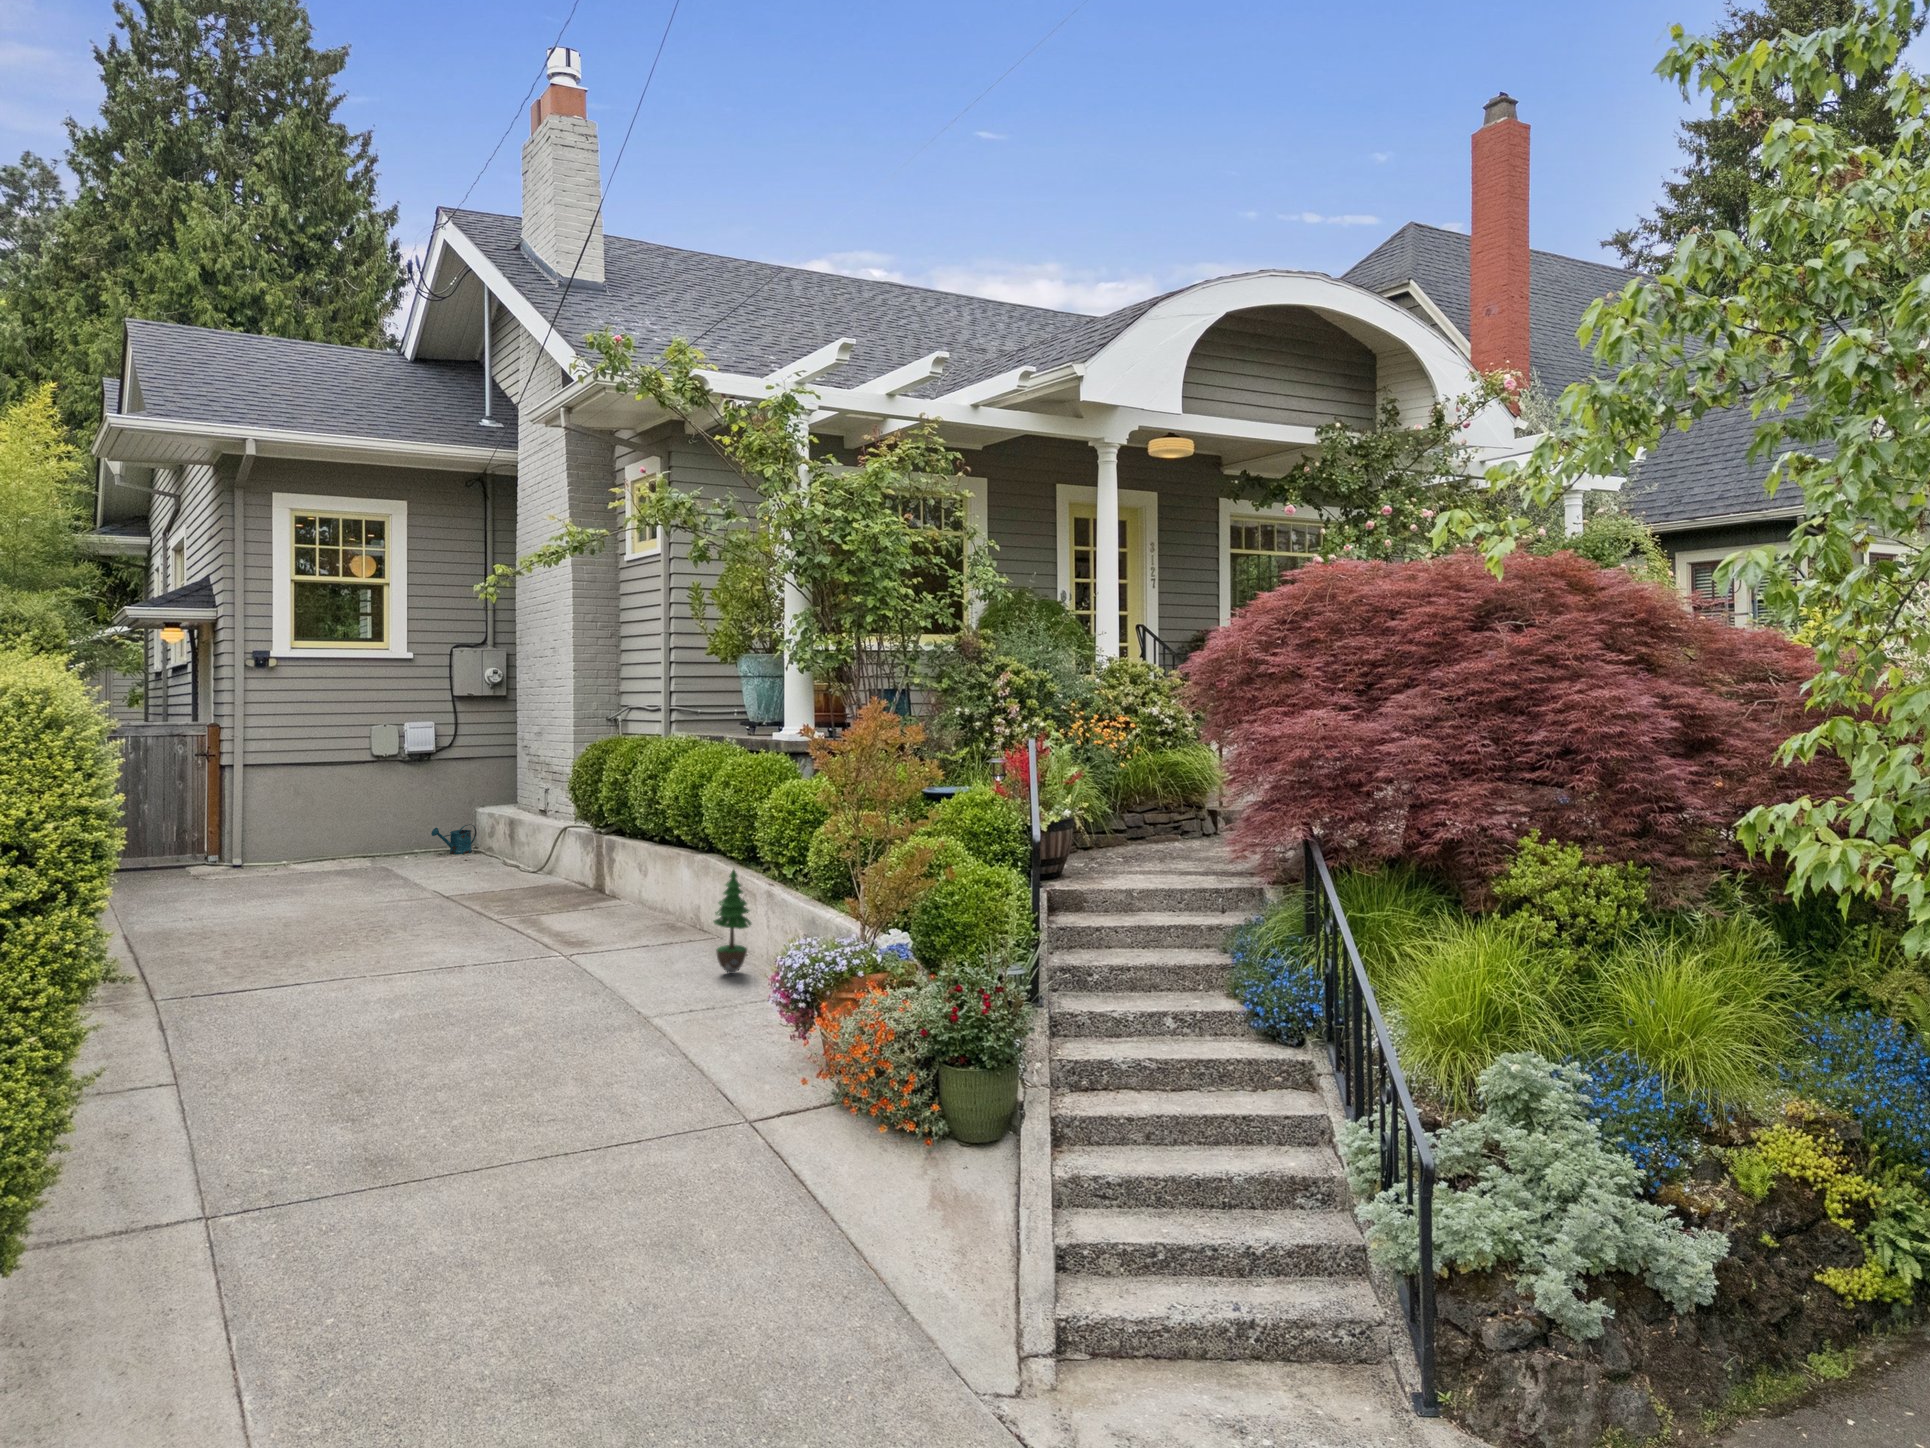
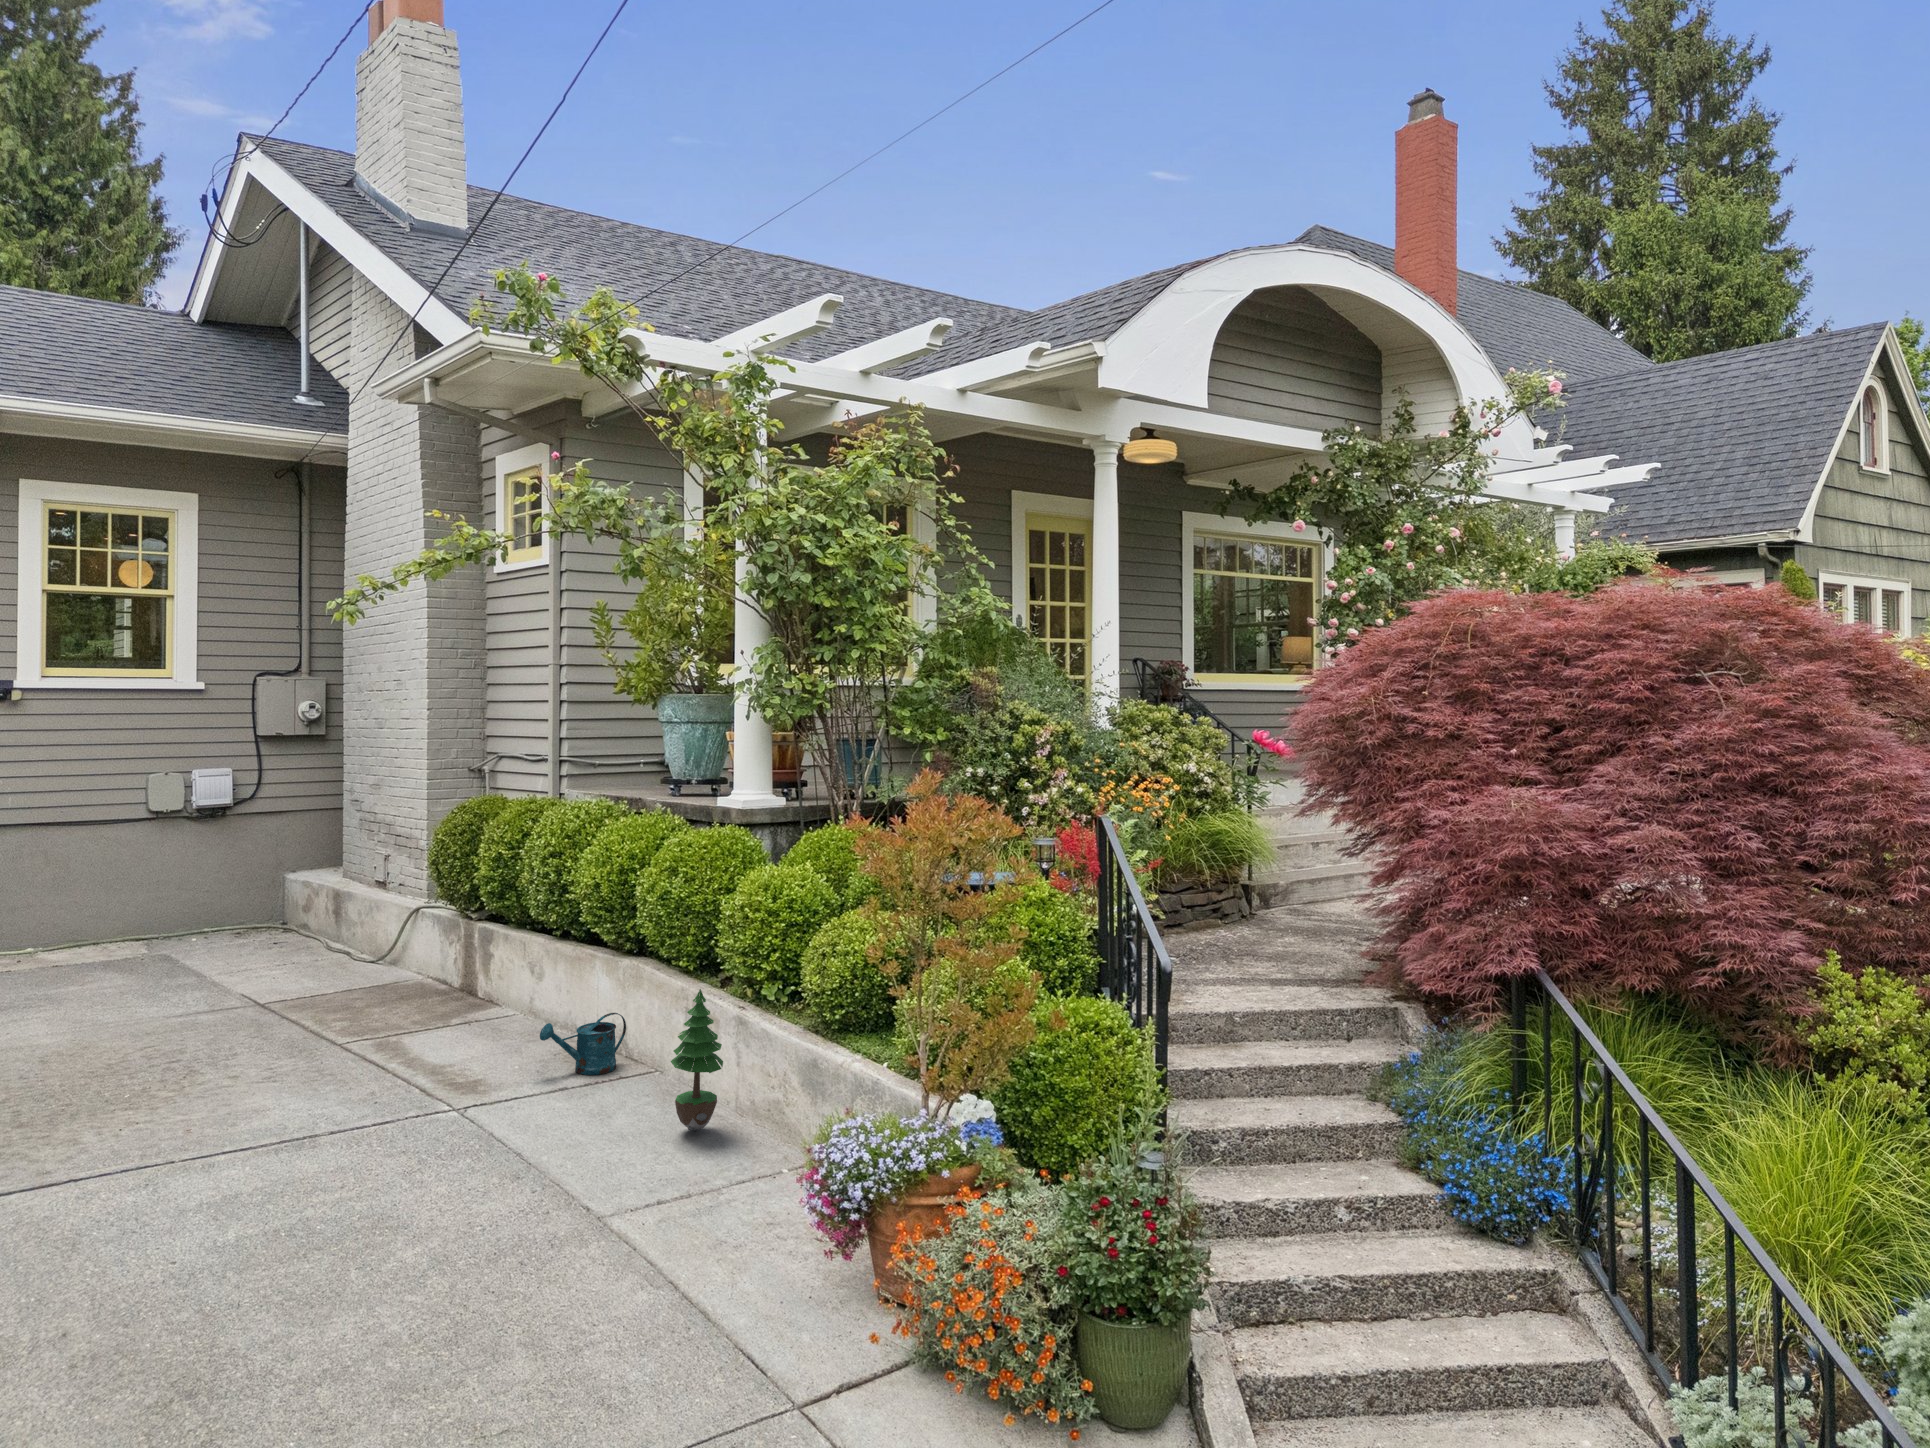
watering can: present [431,824,476,854] -> present [540,1013,626,1075]

